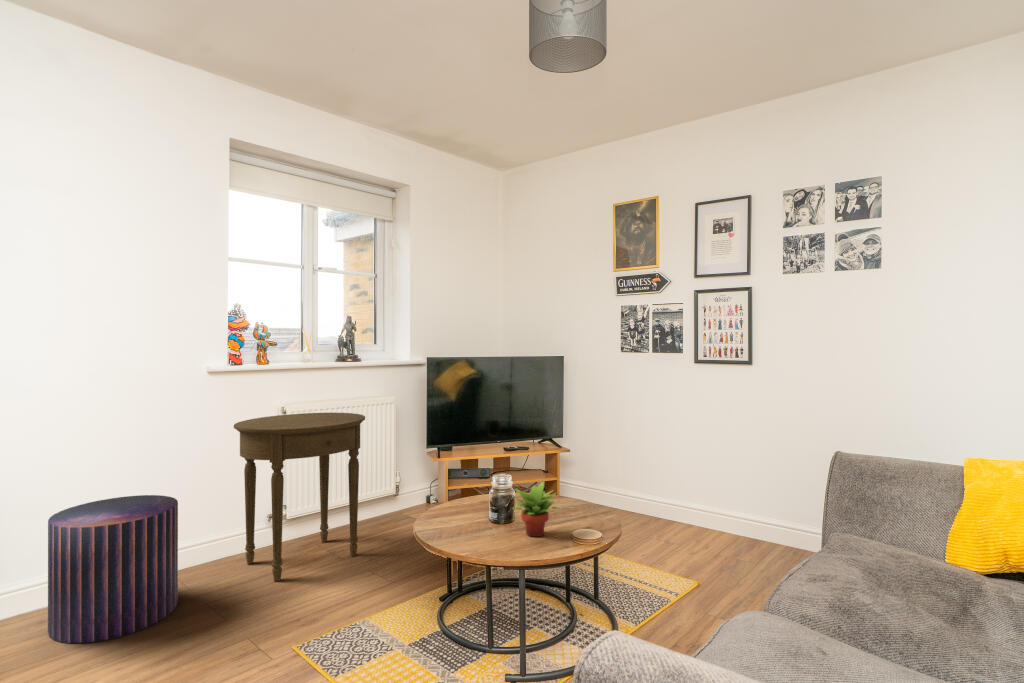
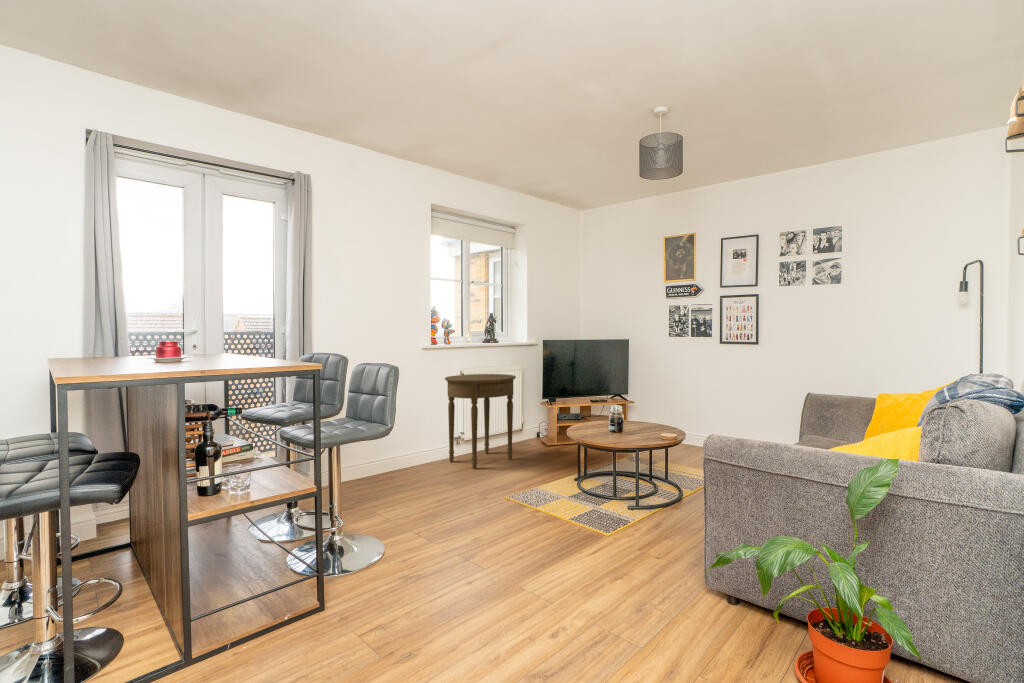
succulent plant: present [513,481,559,537] -> none [625,405,652,434]
pouf: present [48,495,178,643] -> none [369,417,429,489]

